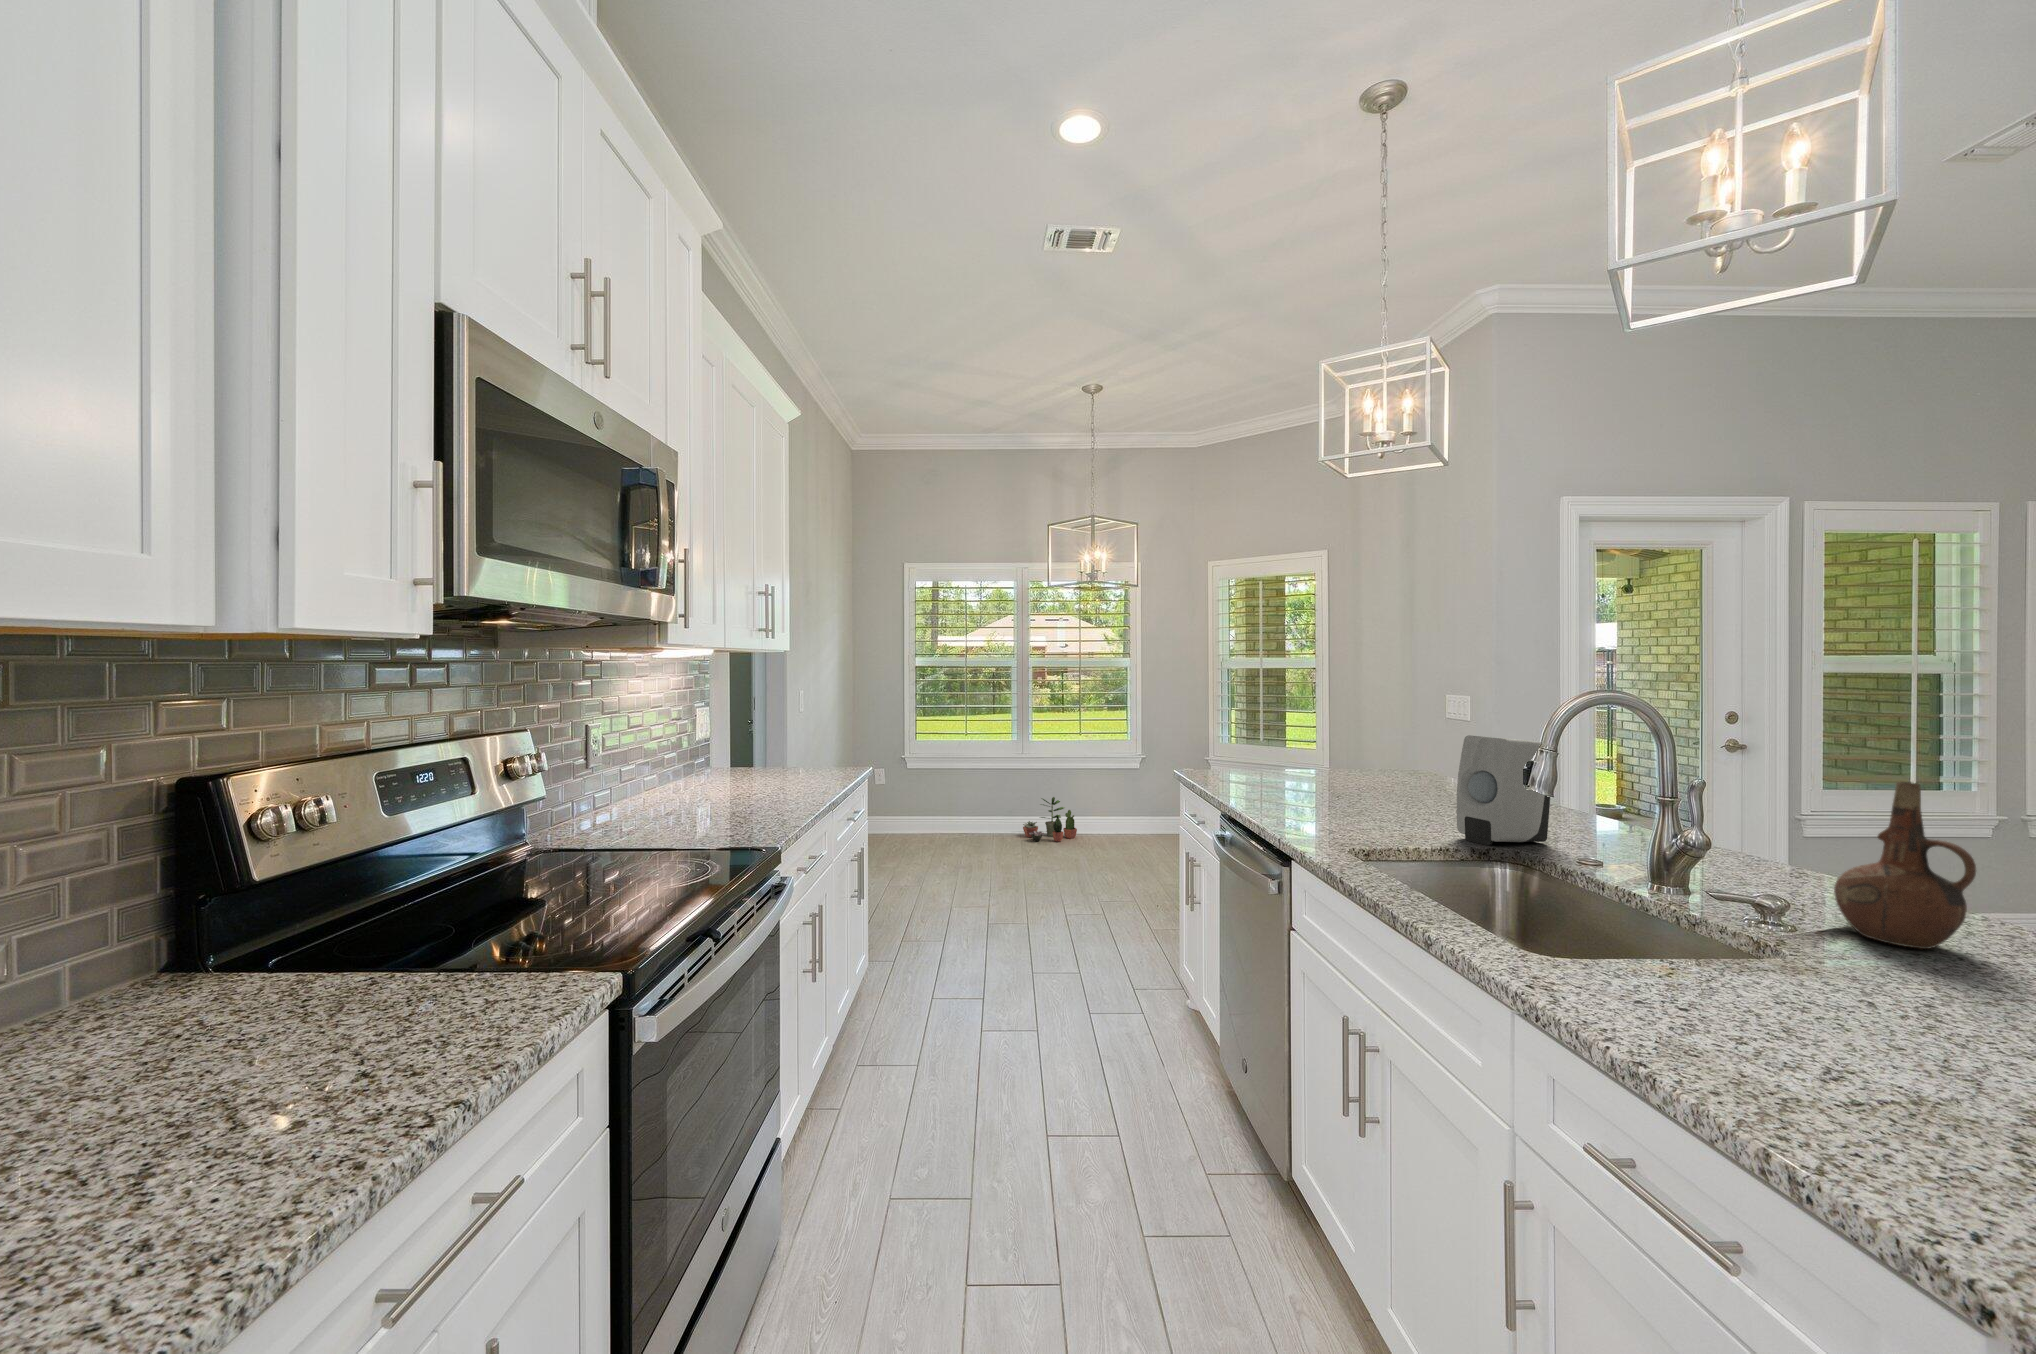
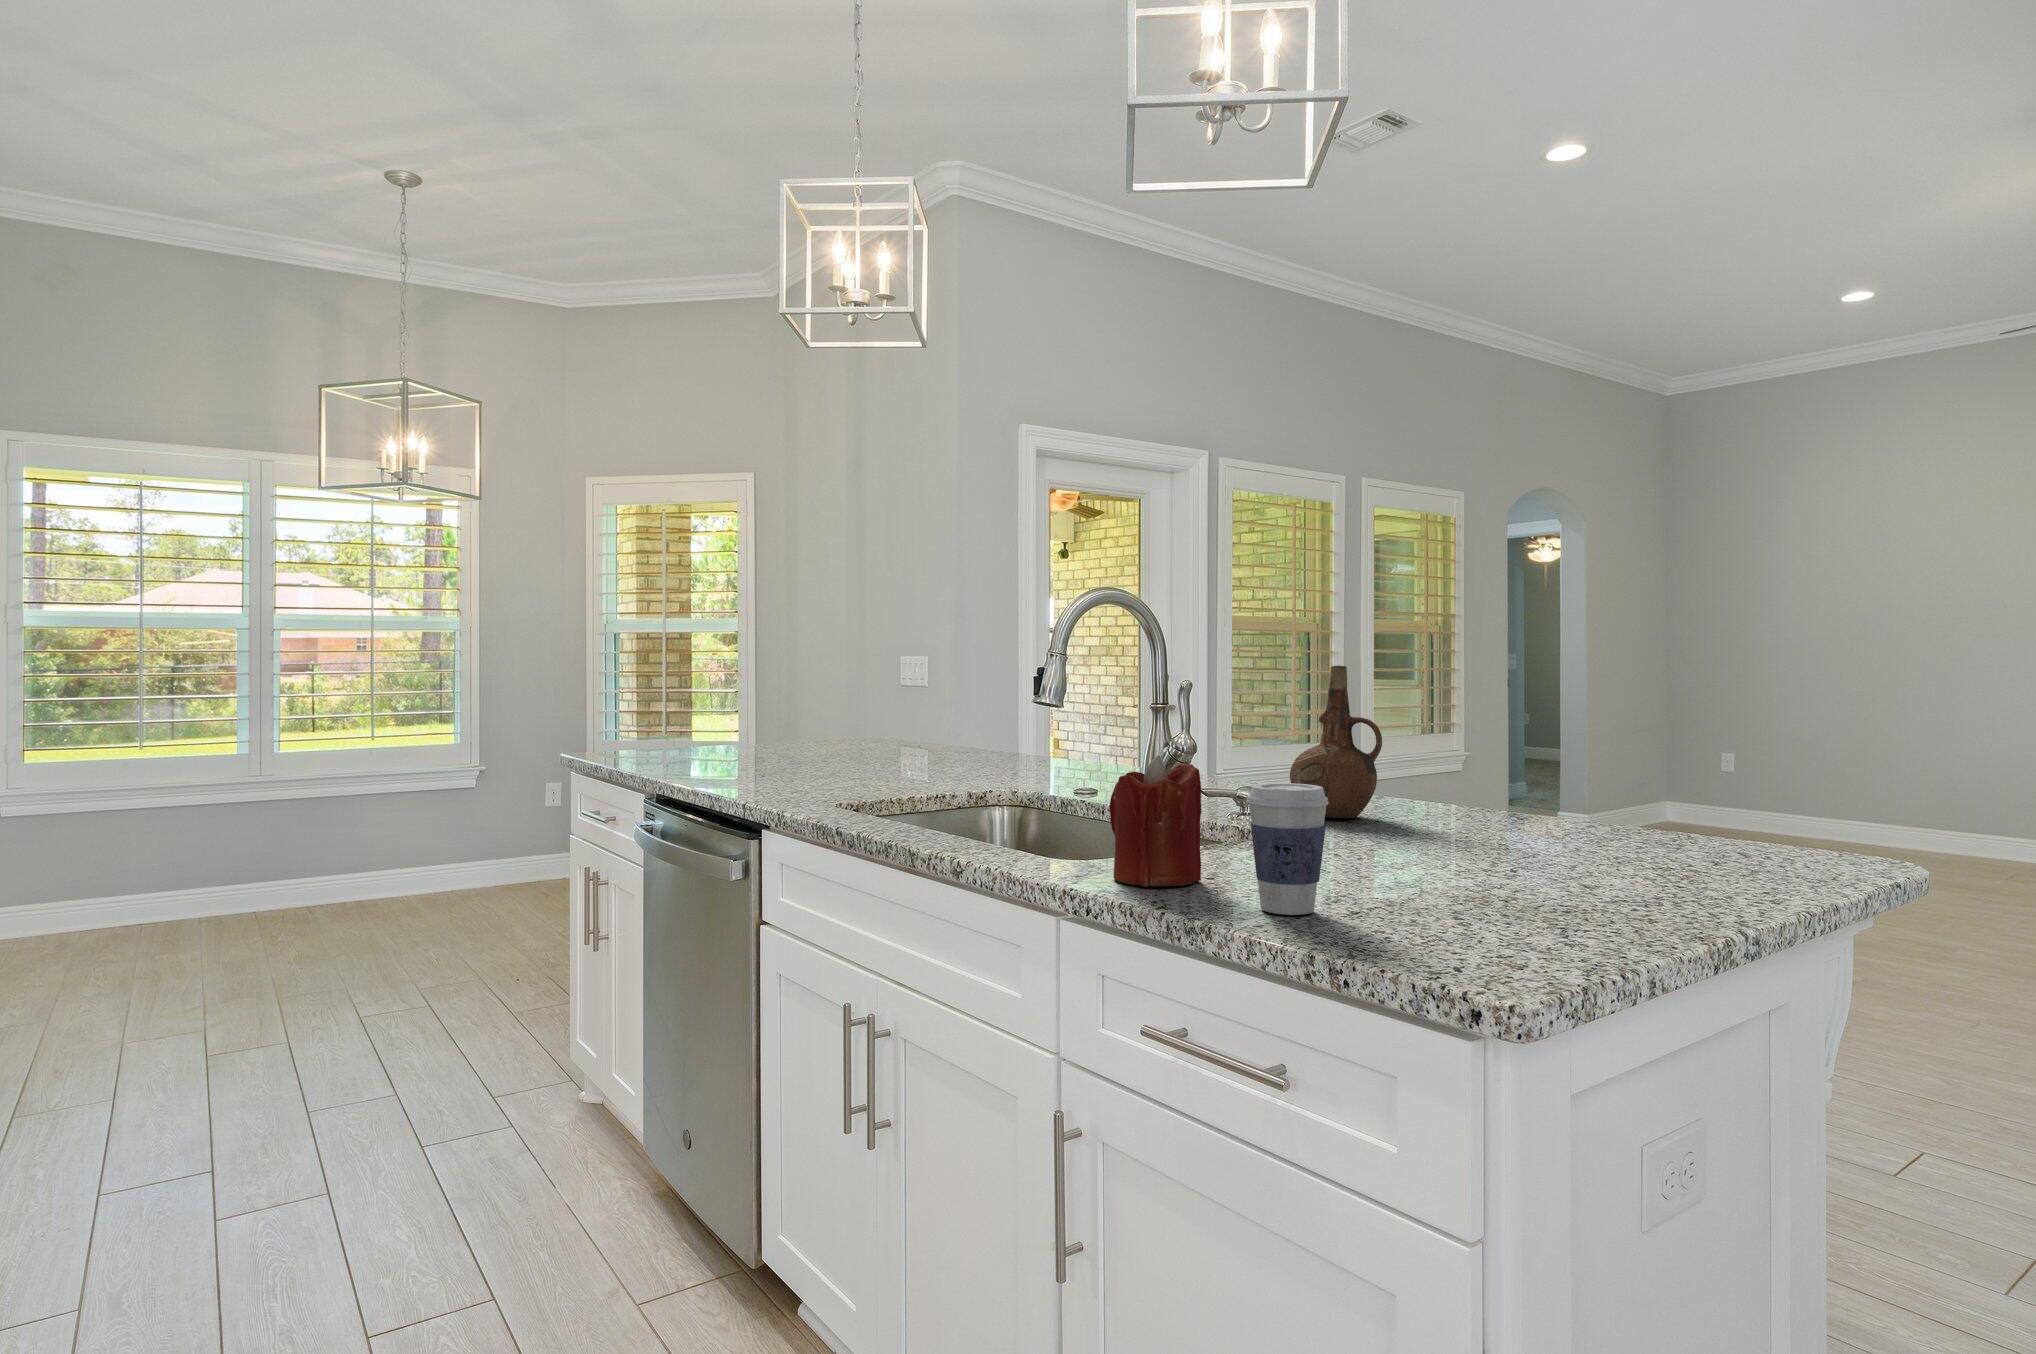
soap dispenser: present [1457,735,1550,845] -> none [952,660,1047,788]
potted plant: present [1023,797,1077,842] -> none [265,844,371,921]
candle: none [1570,884,1673,1013] -> present [1109,755,1201,887]
coffee cup: none [1713,944,1822,1090] -> present [1247,783,1329,915]

